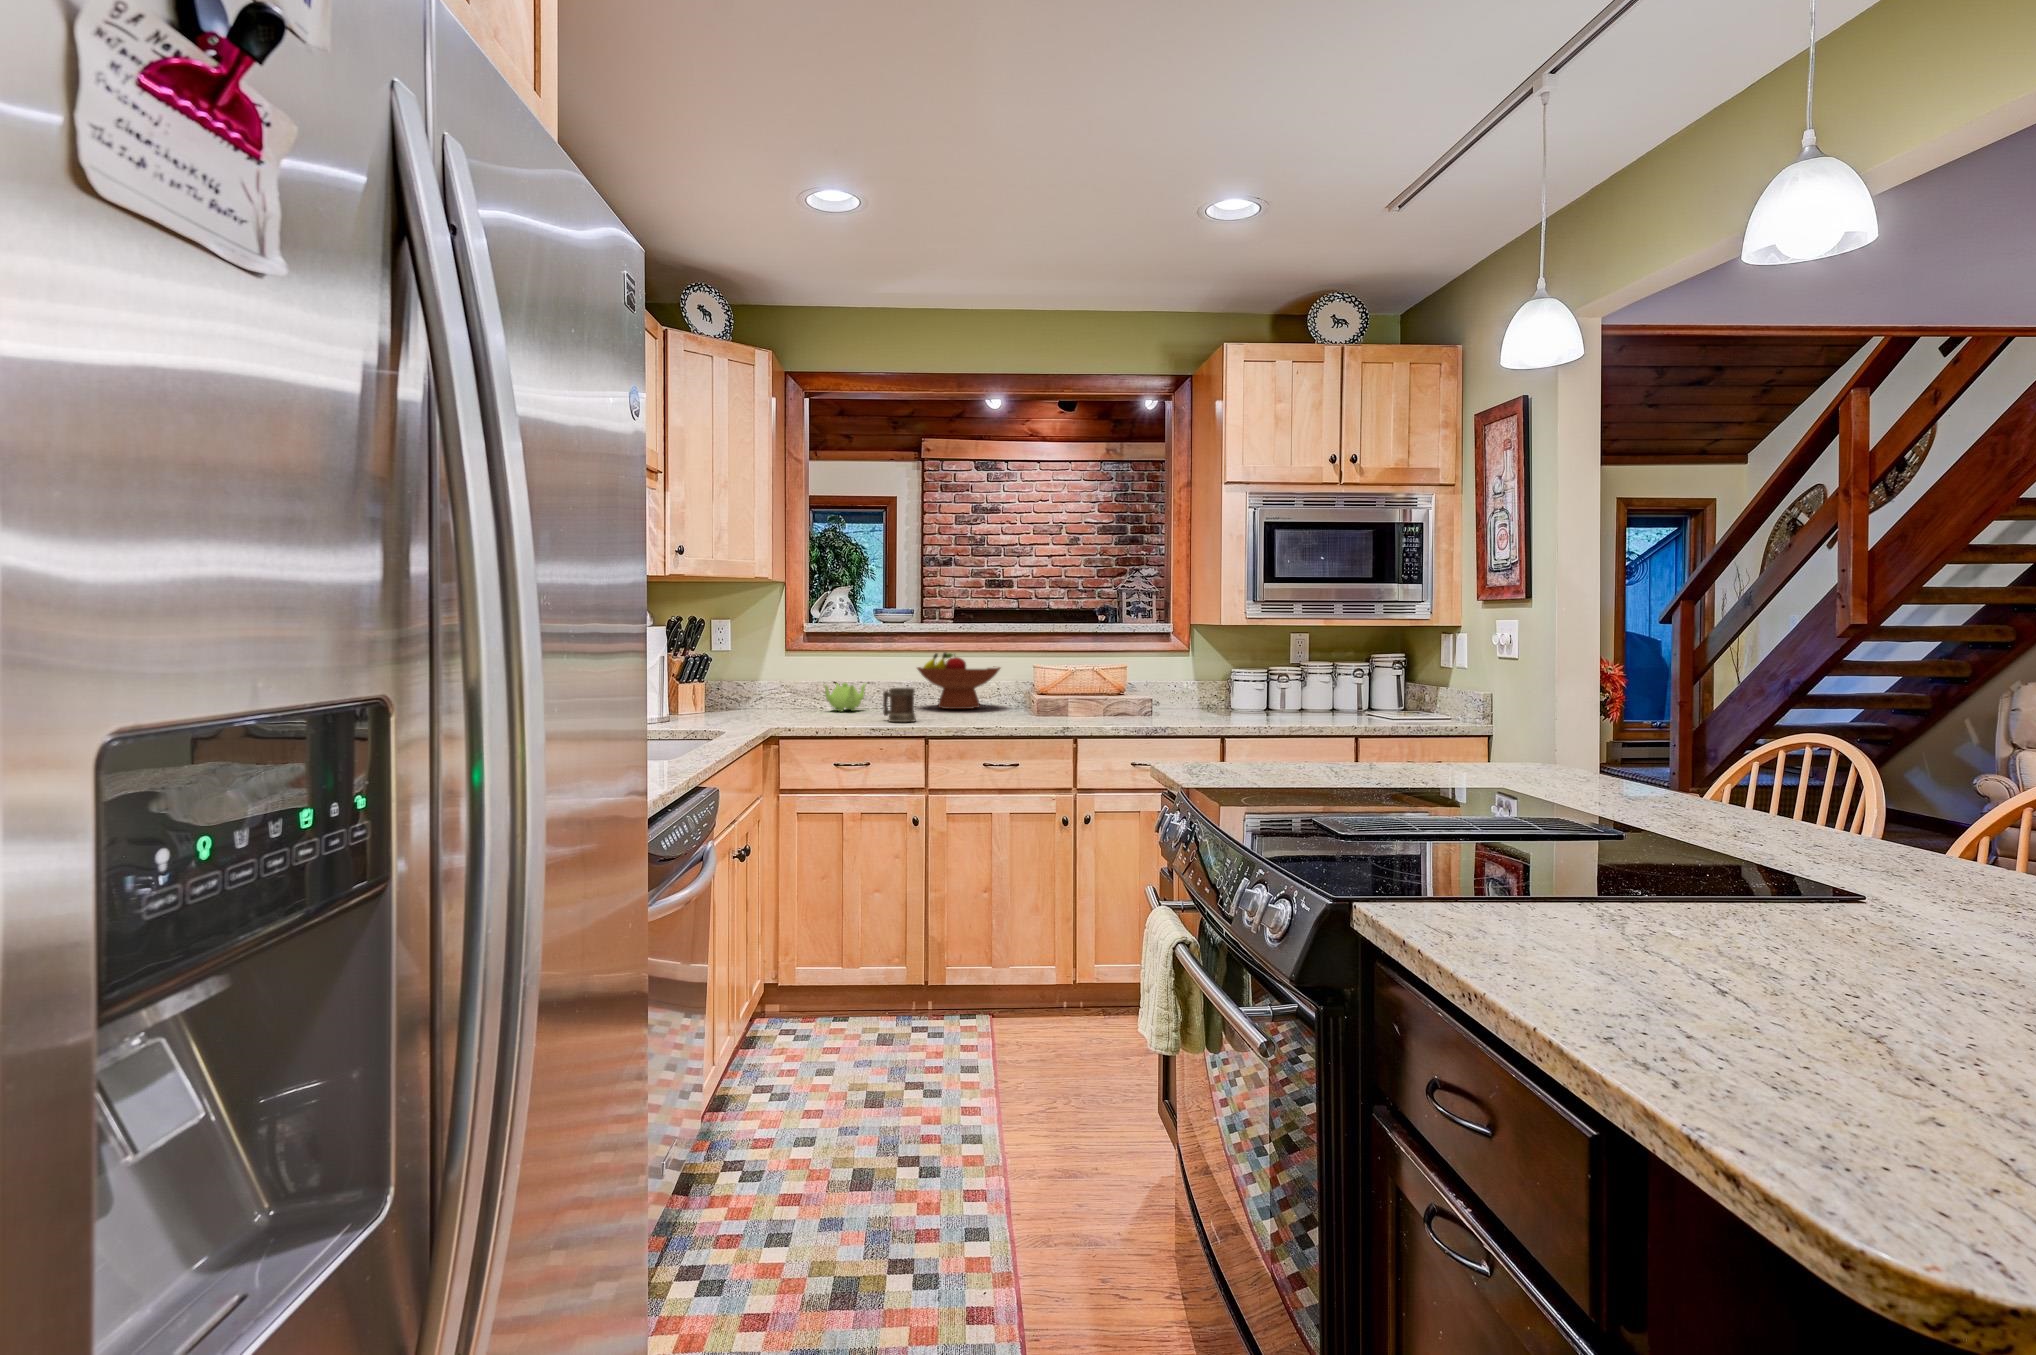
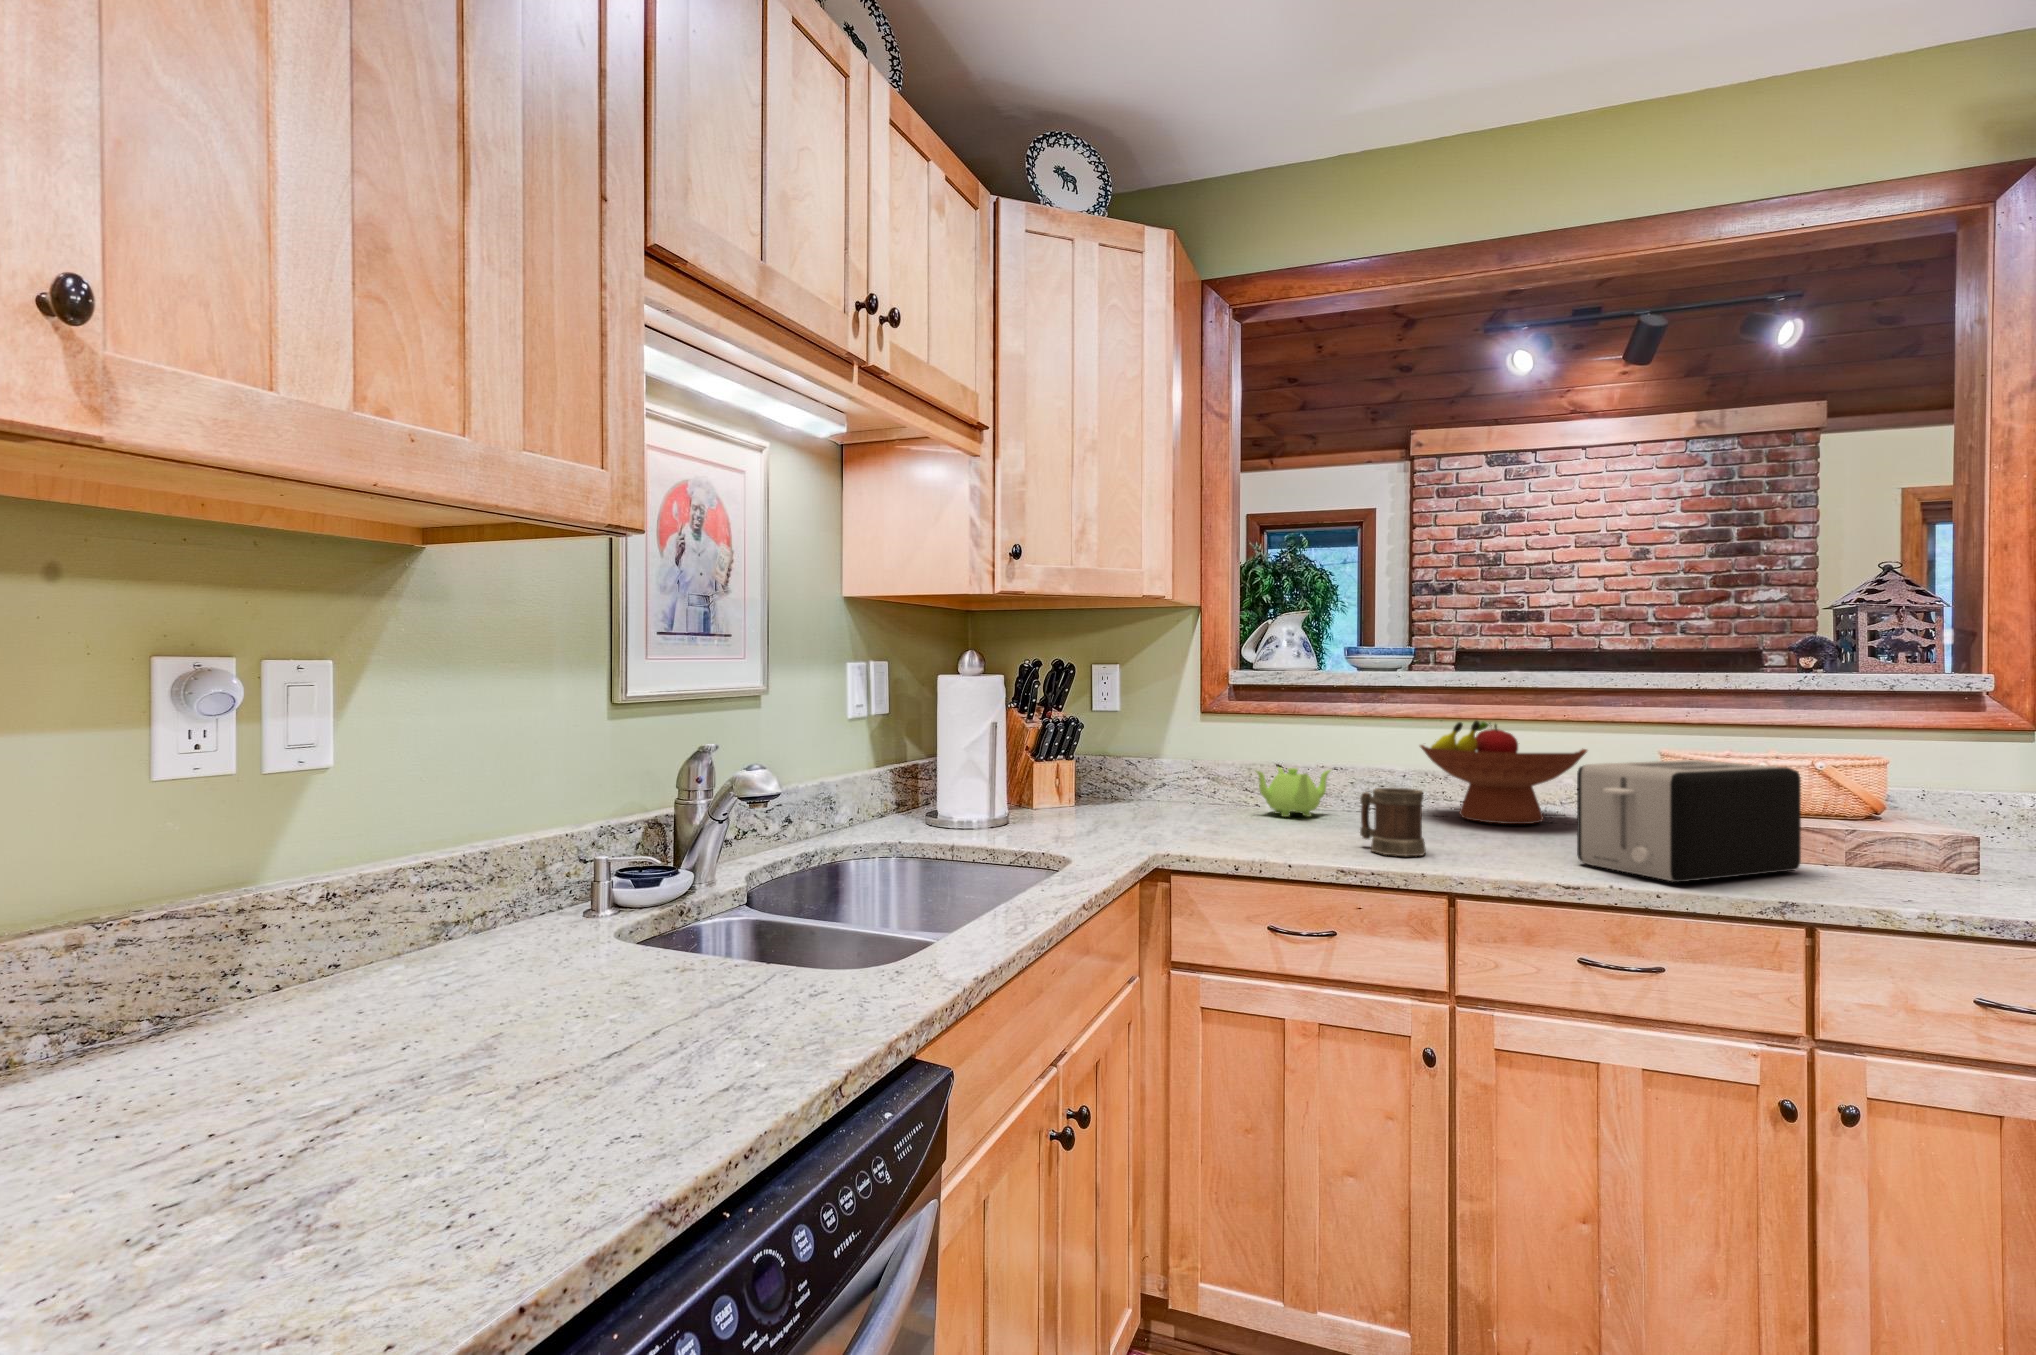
toaster: none [986,669,1079,724] -> present [1577,760,1801,882]

